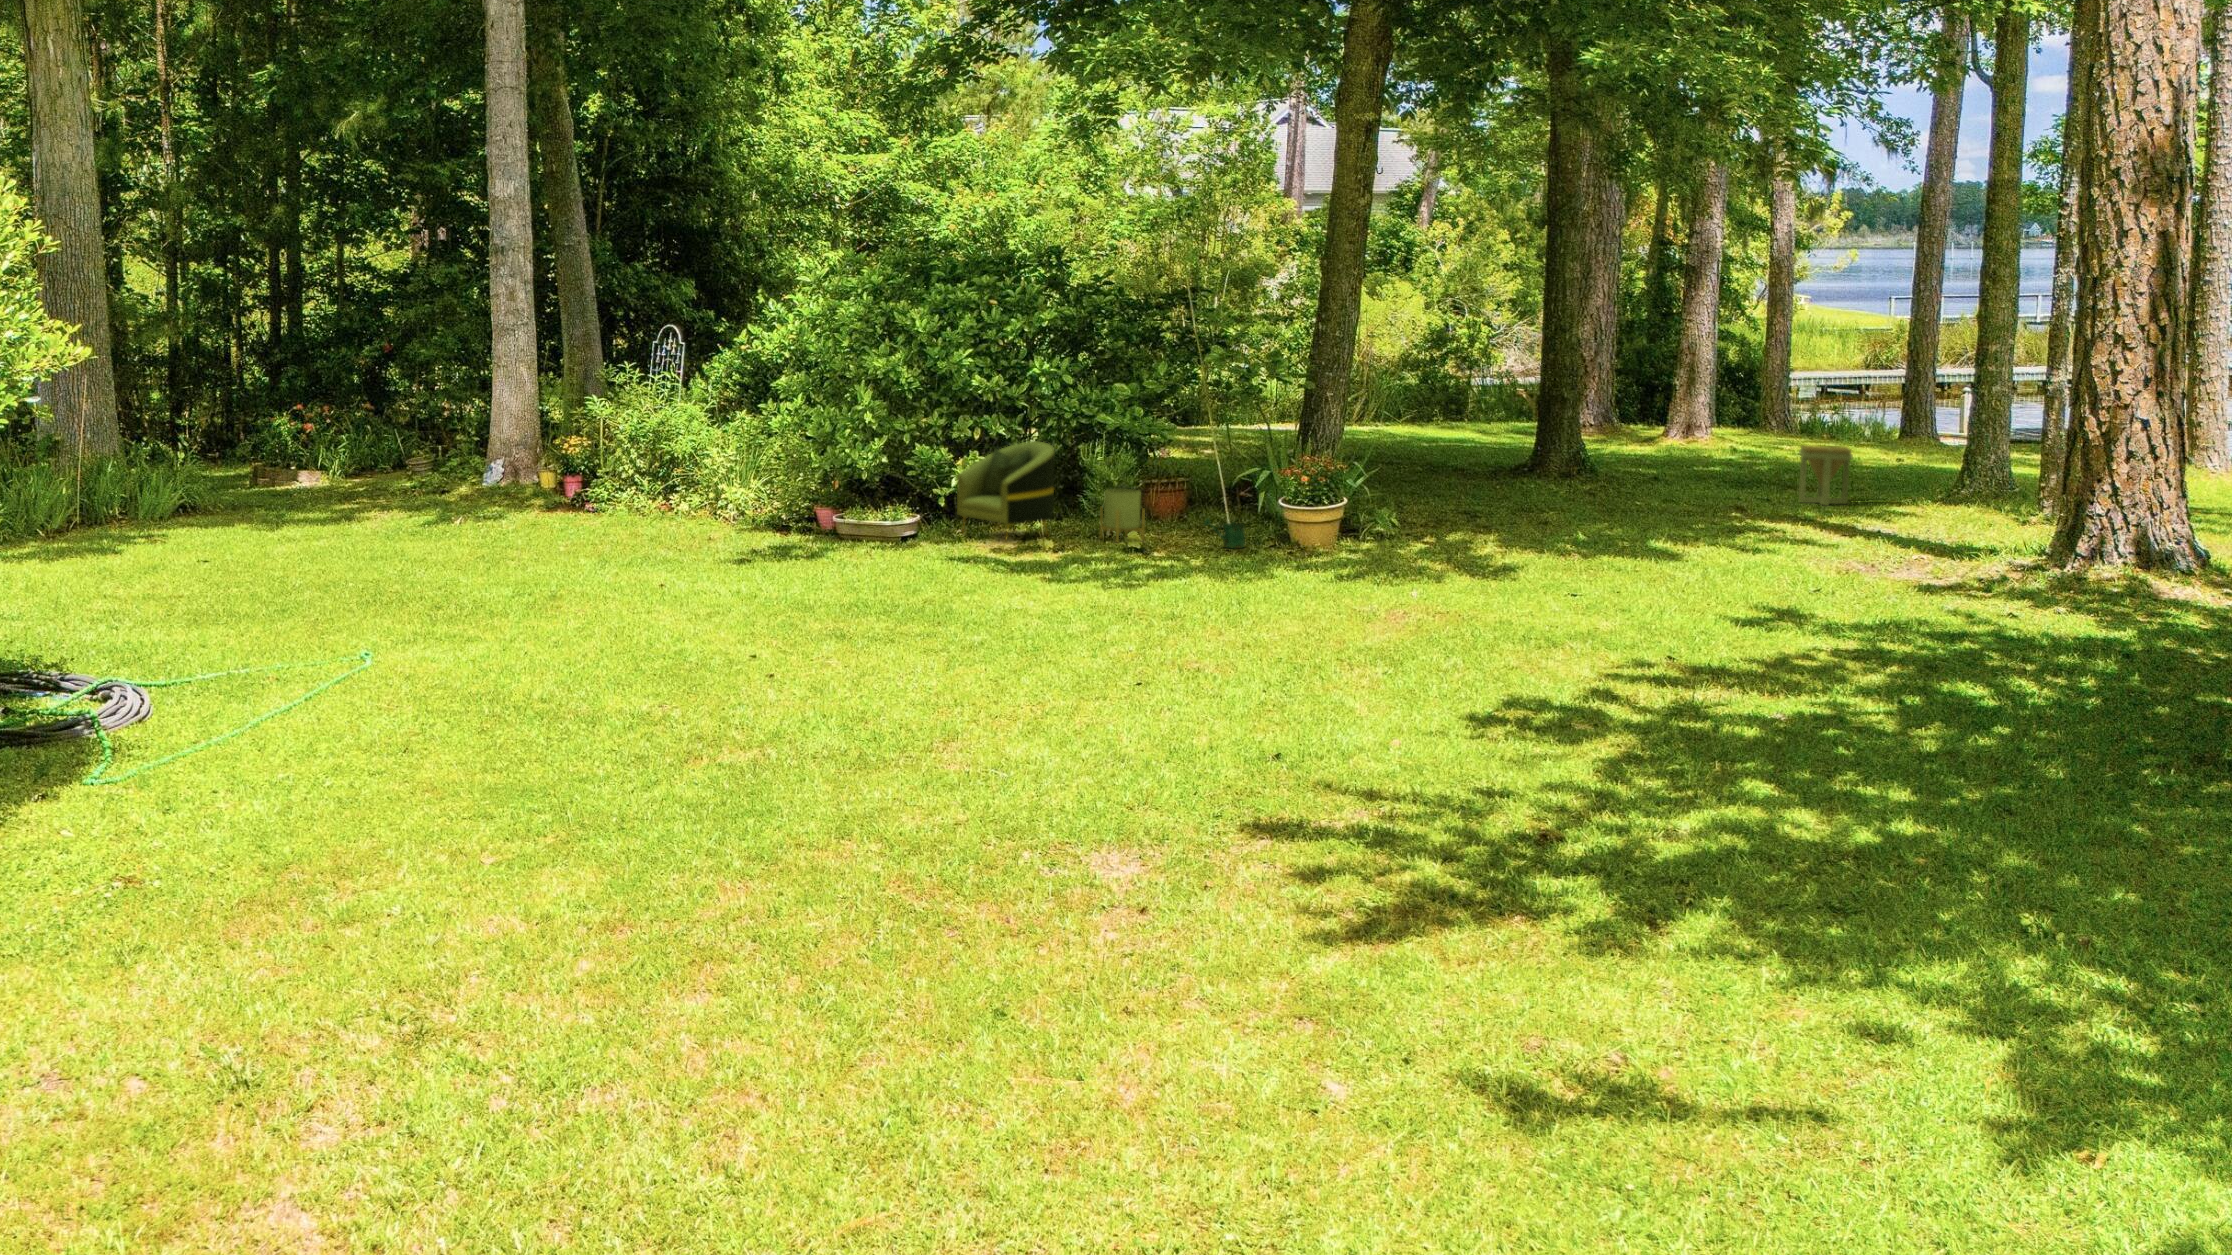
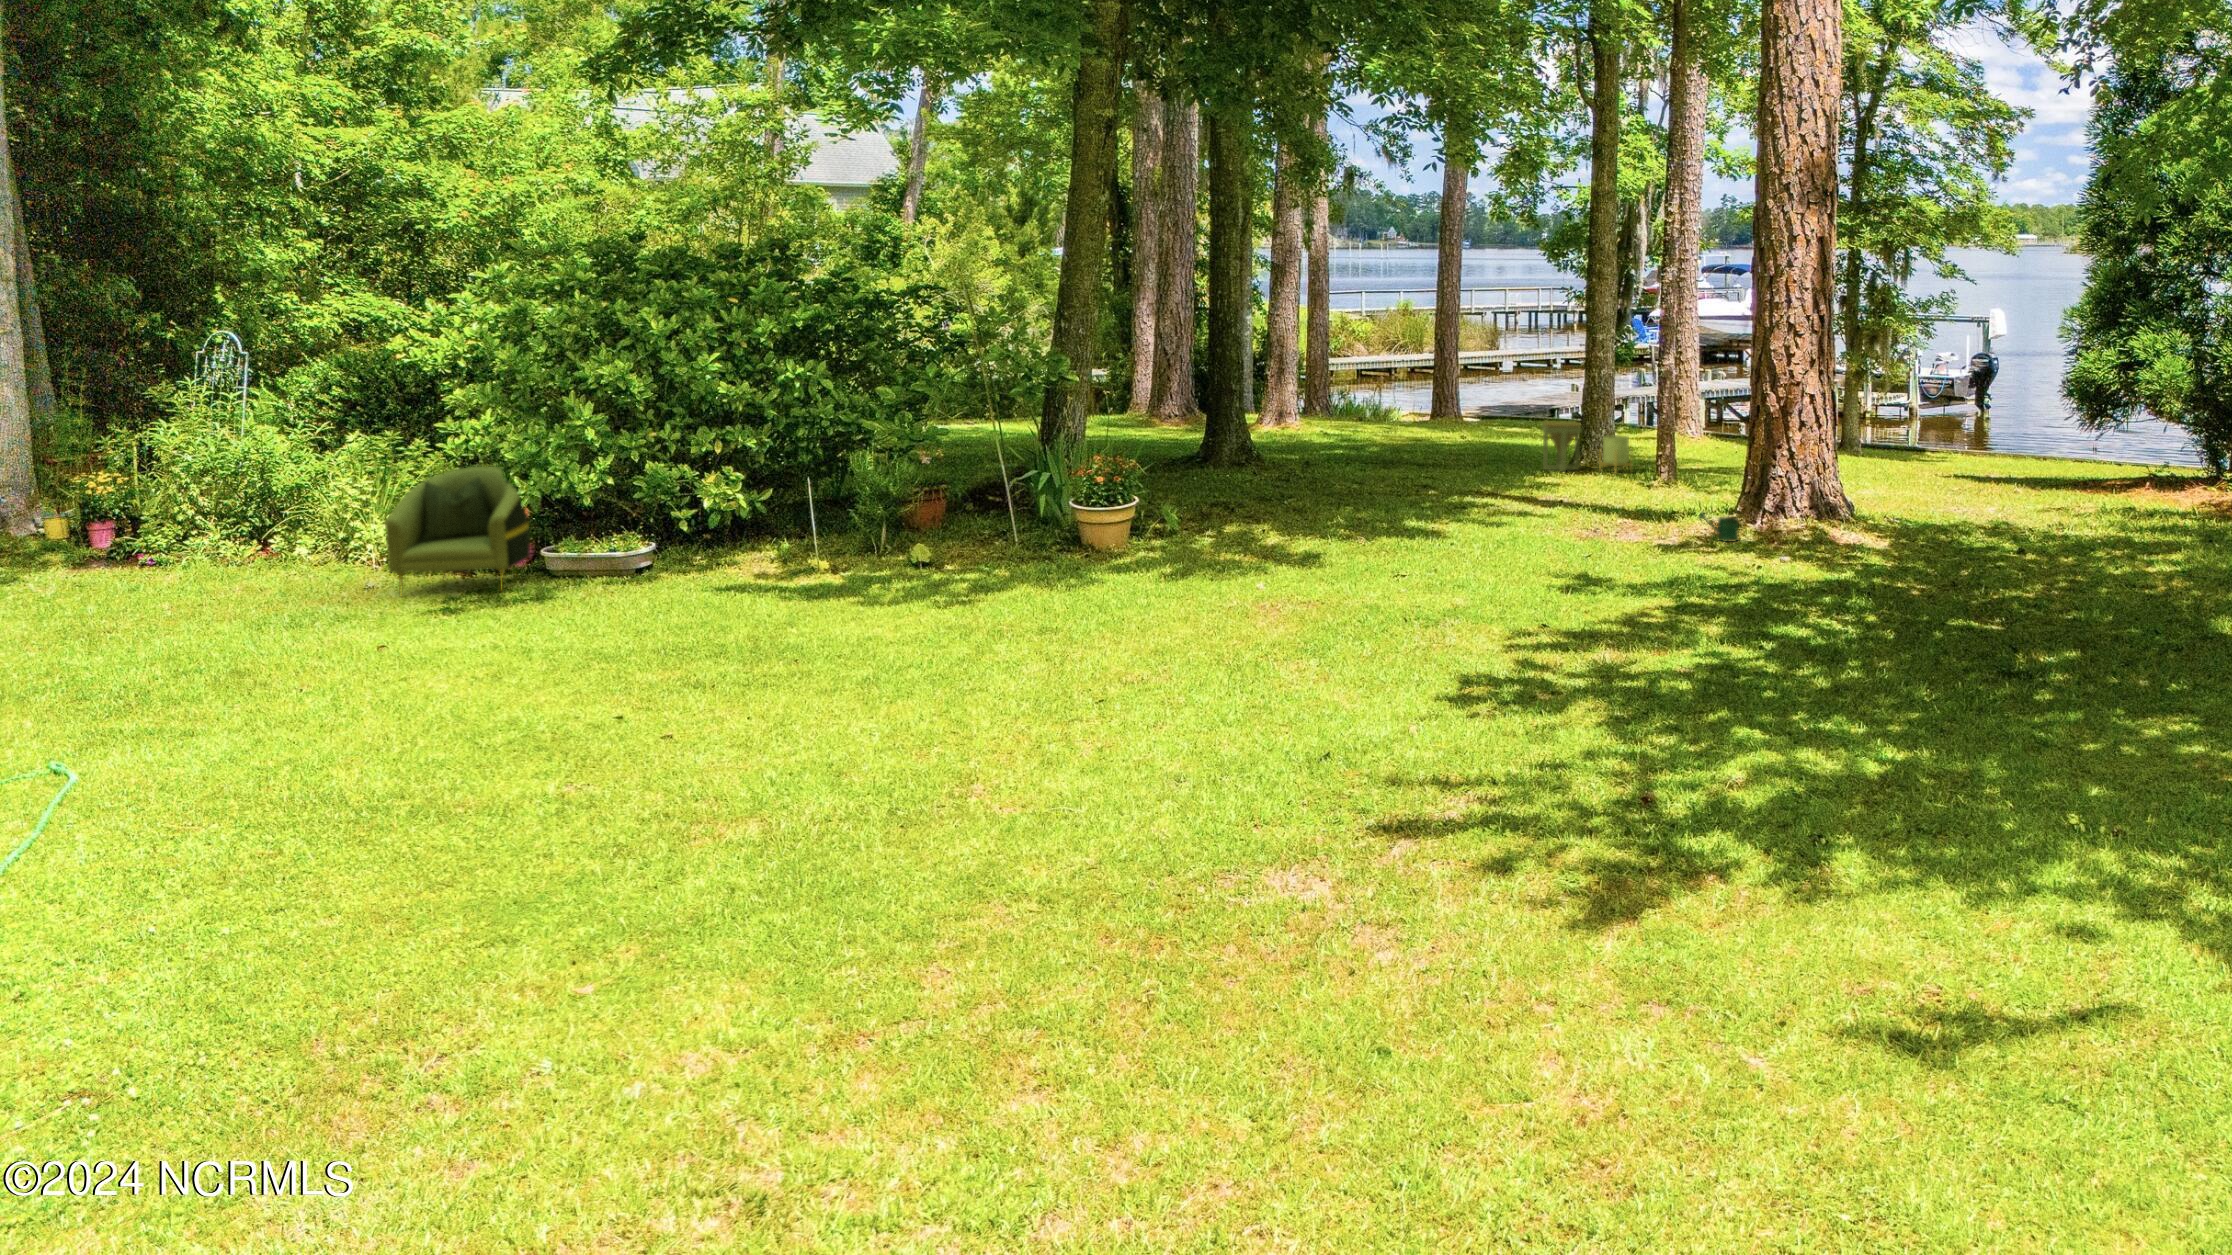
armchair: present [957,441,1055,532] -> present [385,467,530,595]
planter: present [1100,489,1145,542] -> present [1599,435,1633,470]
watering can: present [1204,518,1246,549] -> present [1699,512,1744,542]

